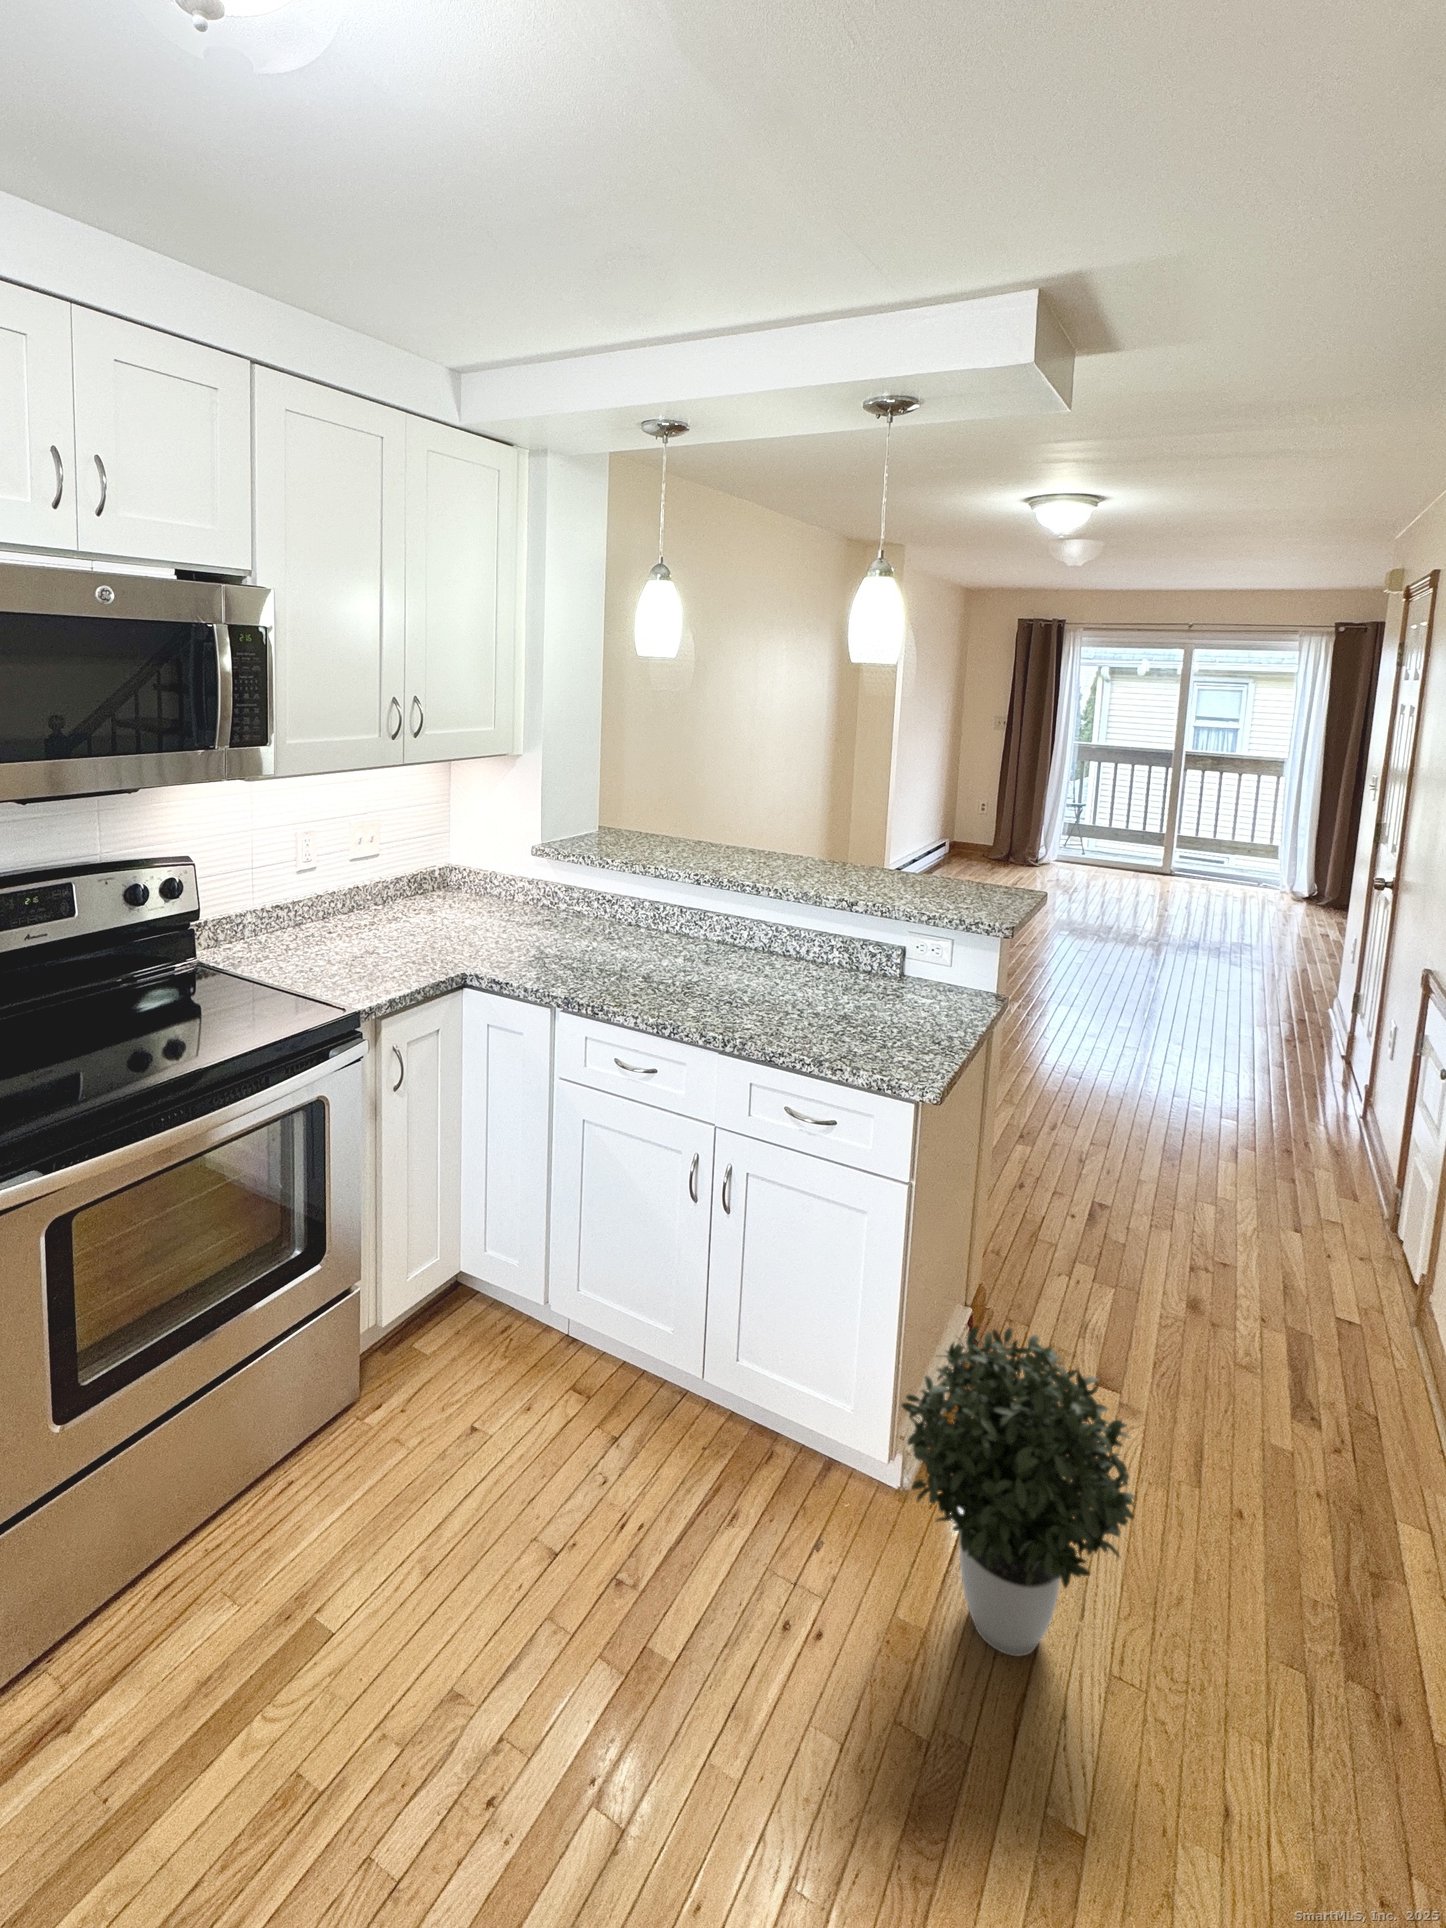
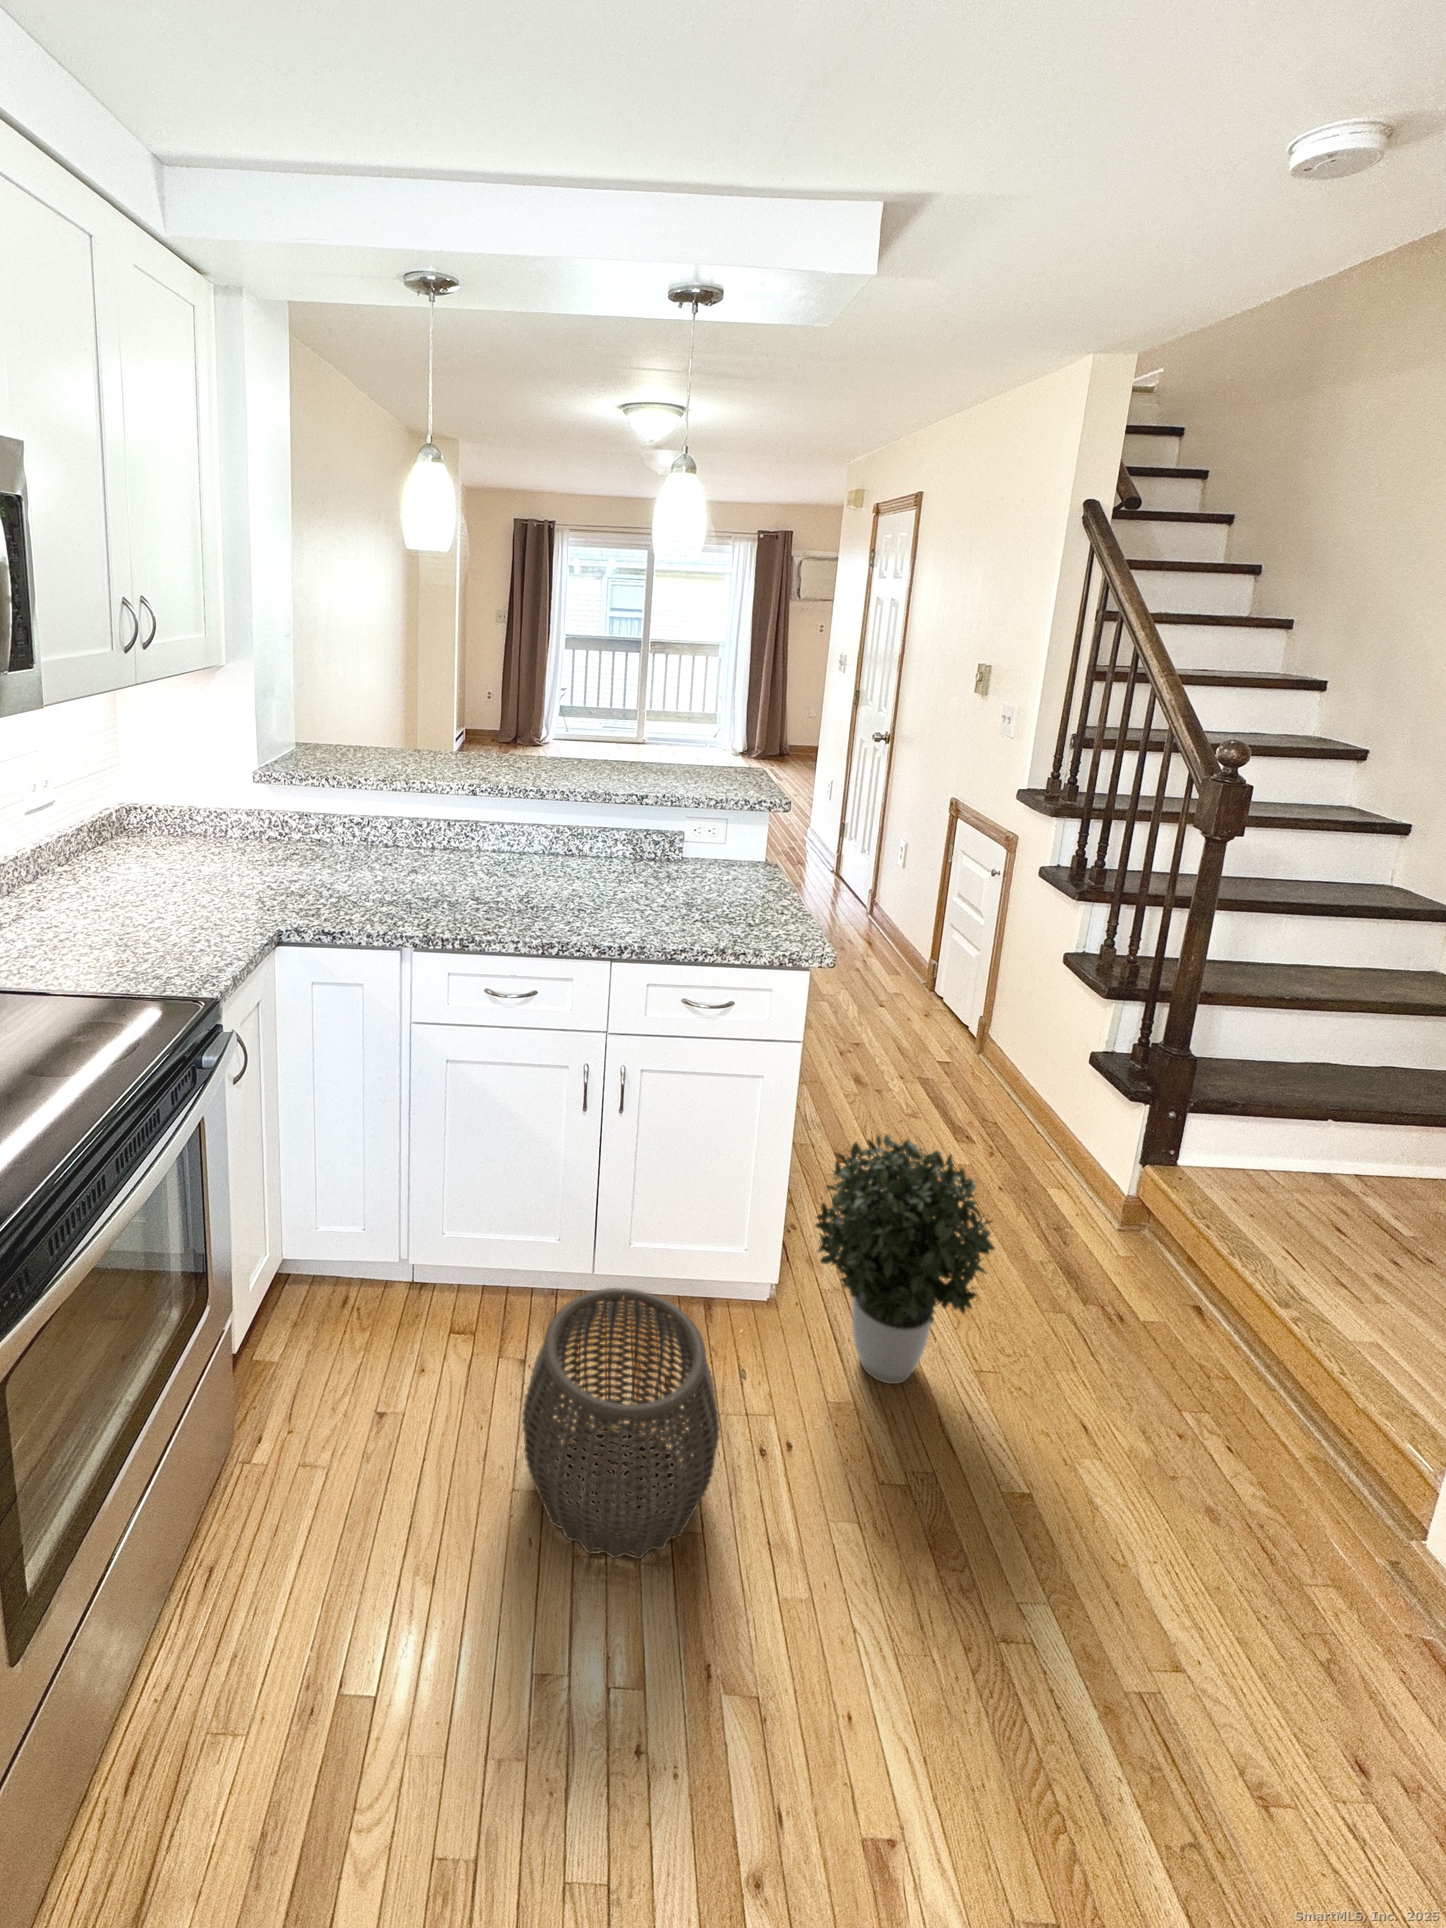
woven basket: none [524,1375,726,1660] -> present [522,1288,720,1559]

